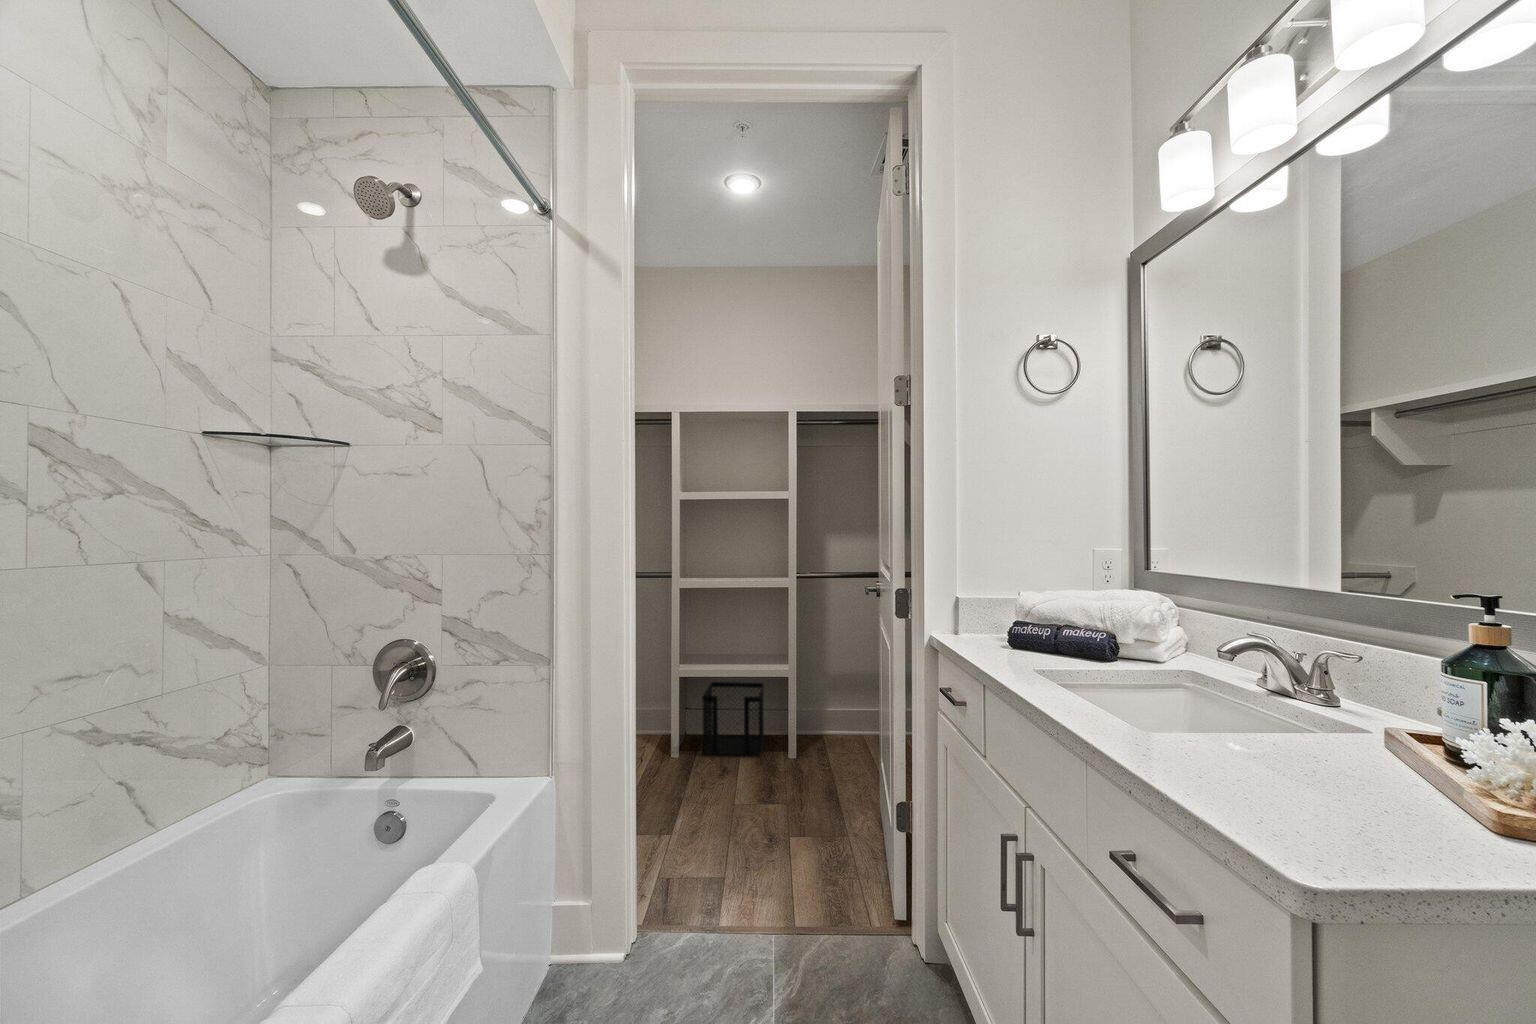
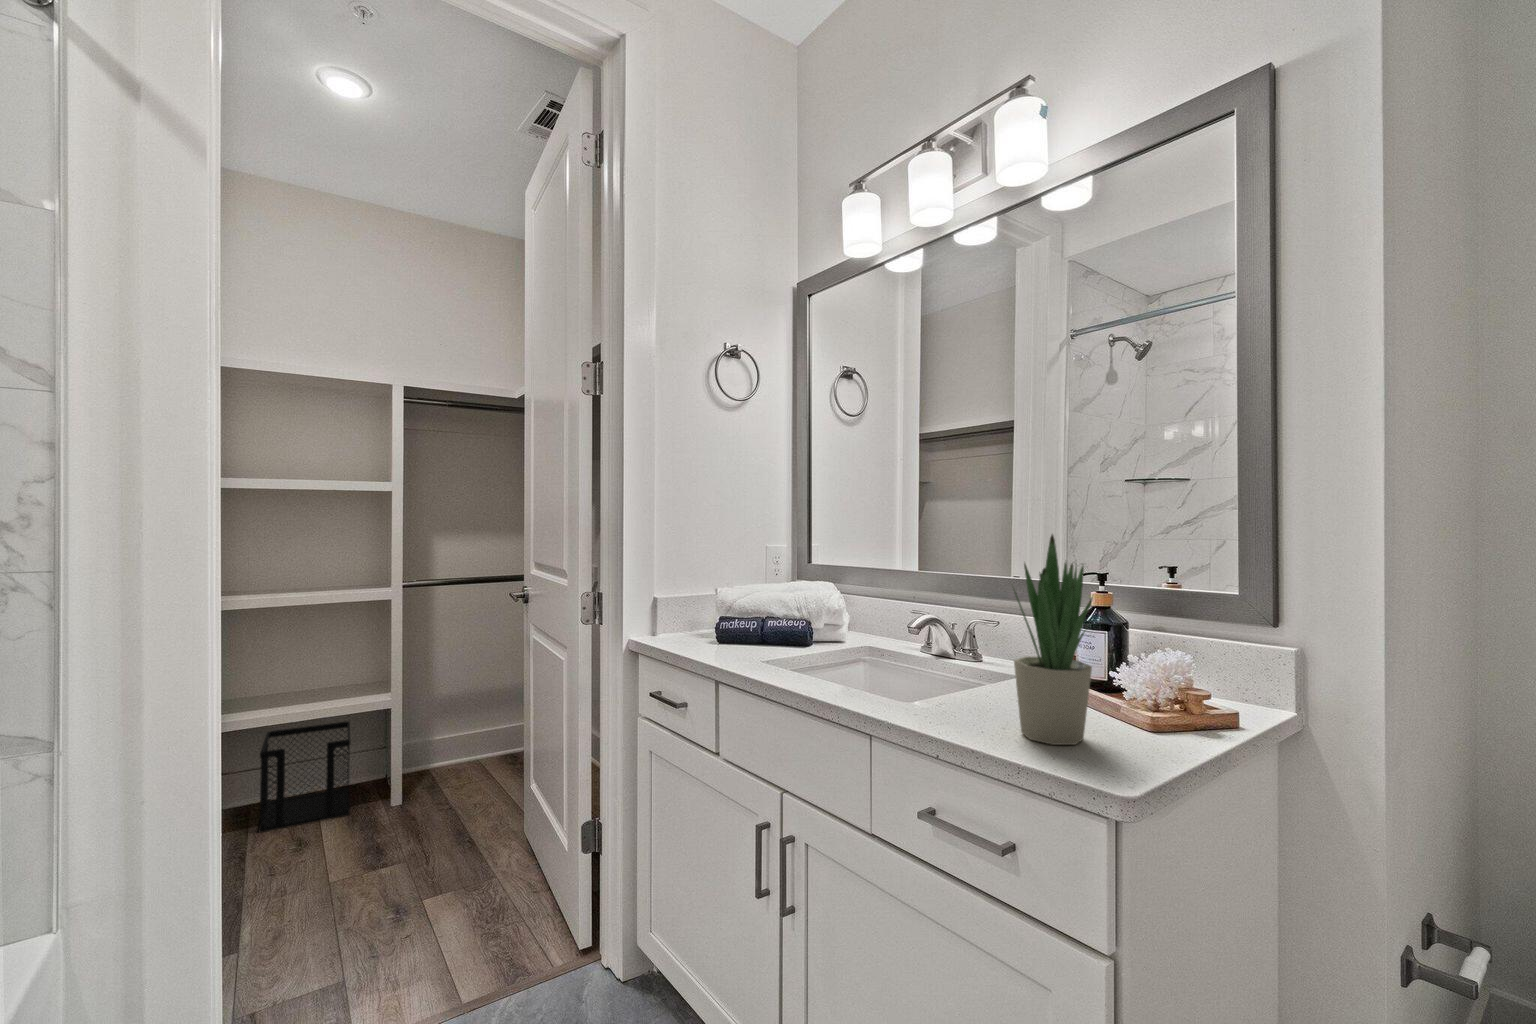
potted plant: none [1246,539,1376,819] -> present [1014,535,1093,745]

